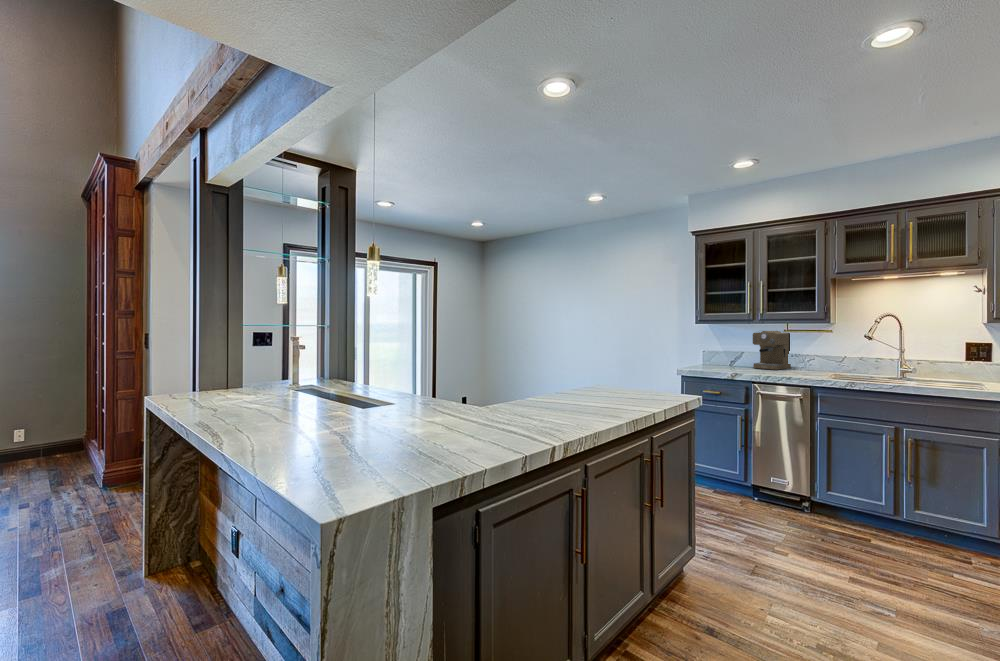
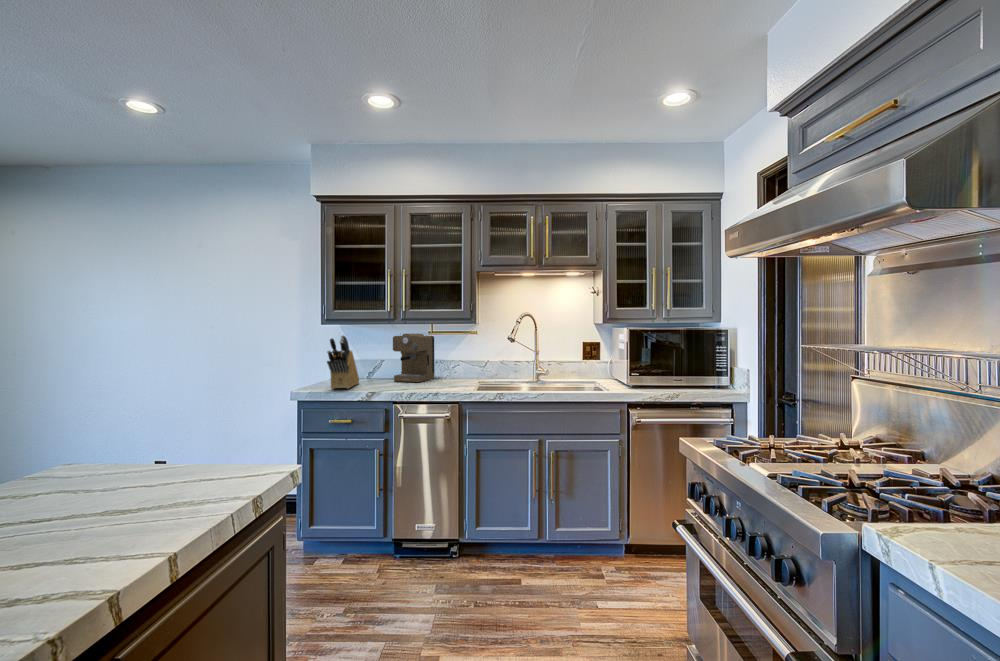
knife block: none [701,332,725,371] -> present [327,335,359,389]

